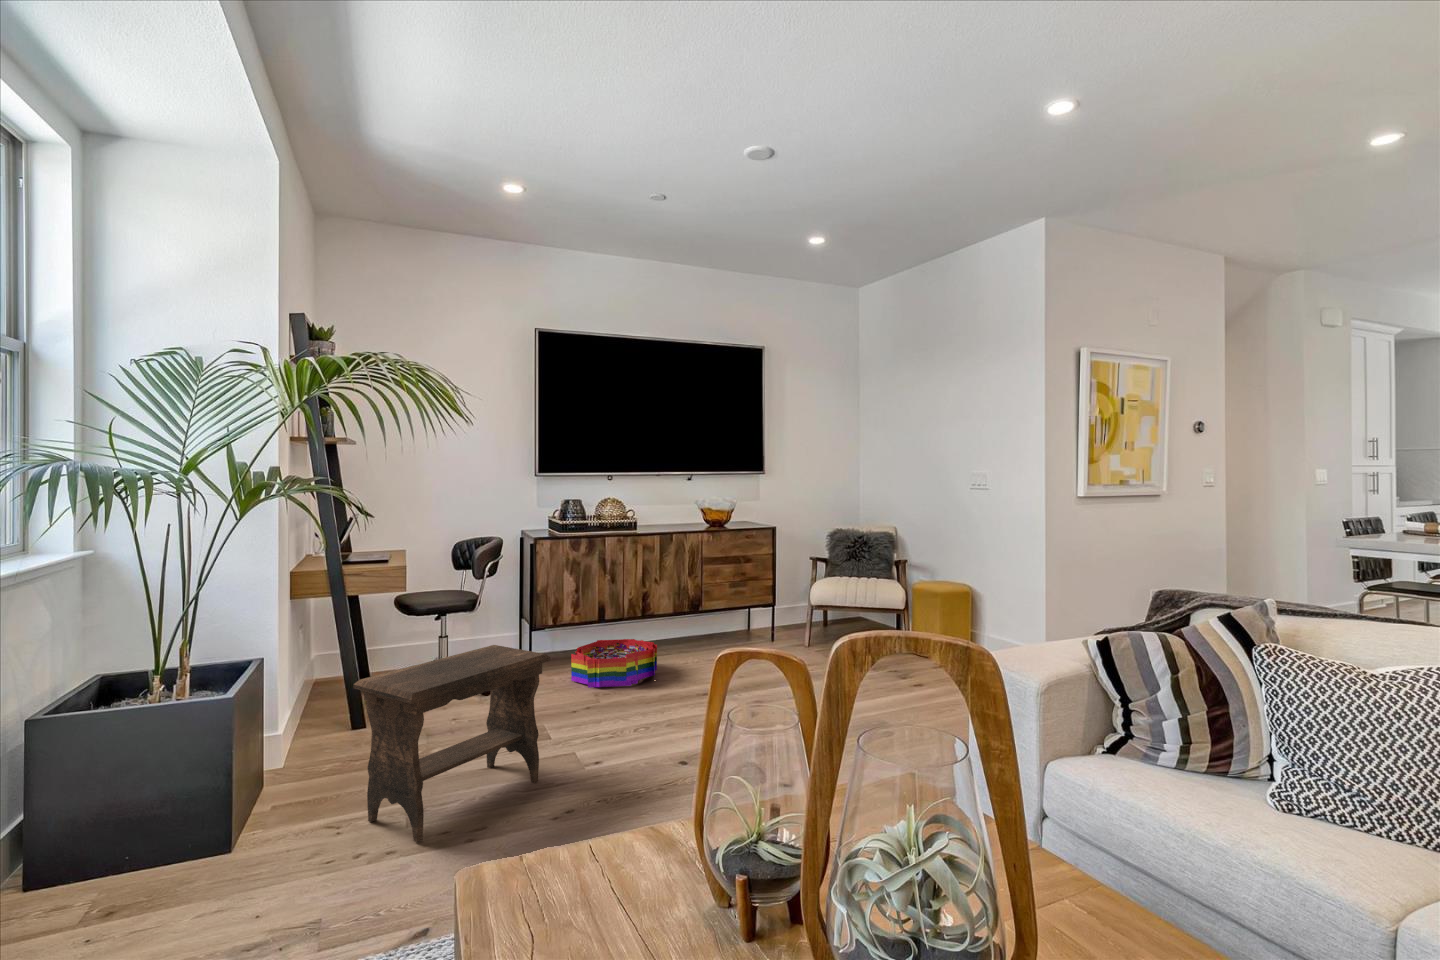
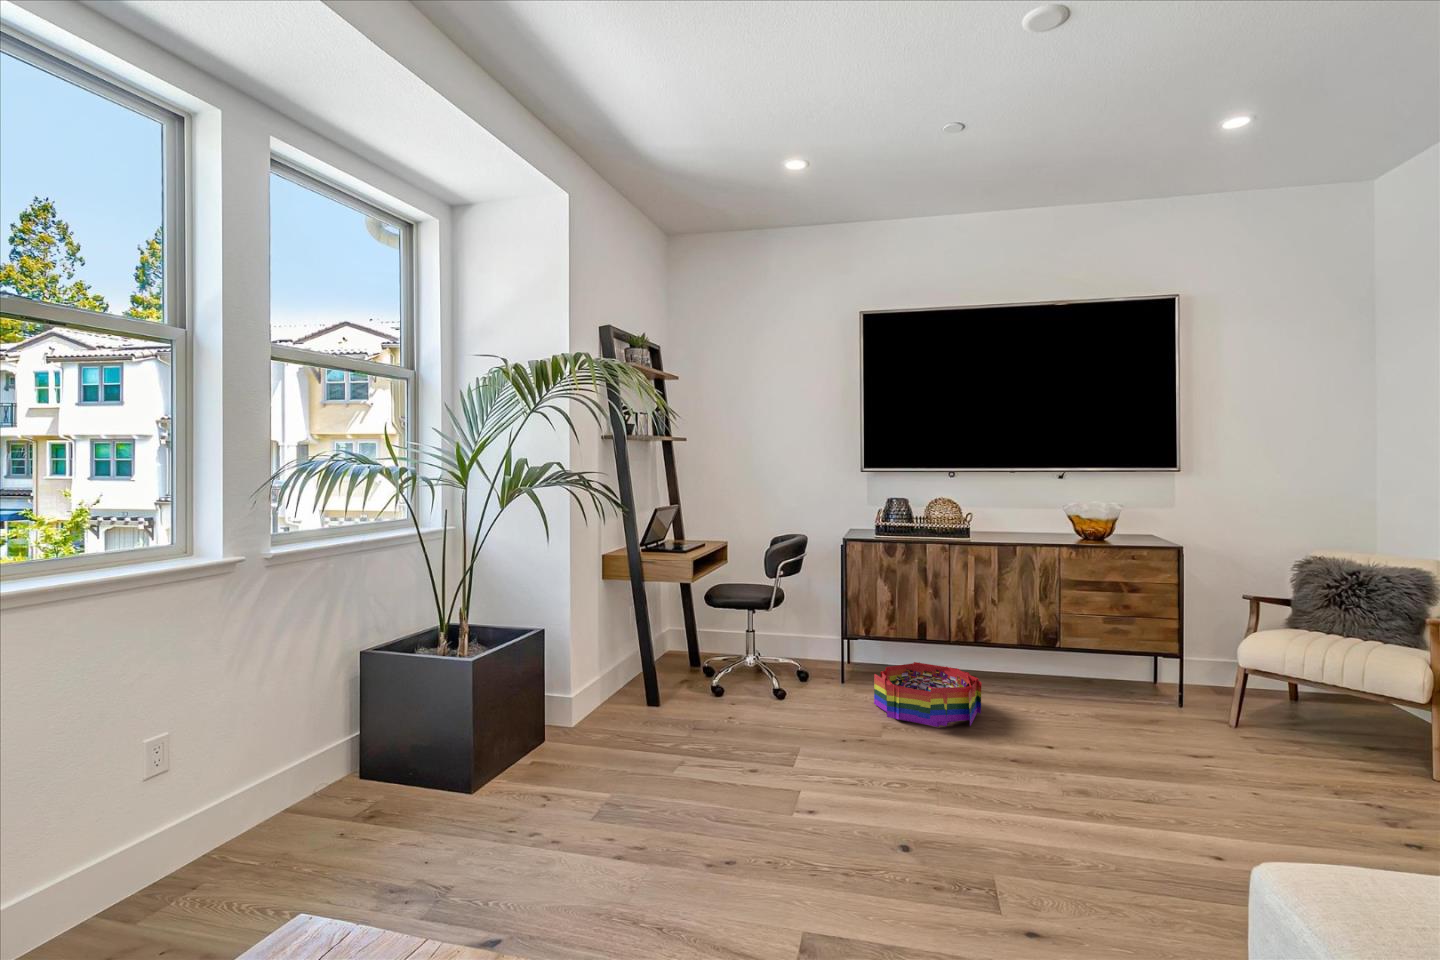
footstool: present [353,645,550,842] -> none [581,656,777,855]

